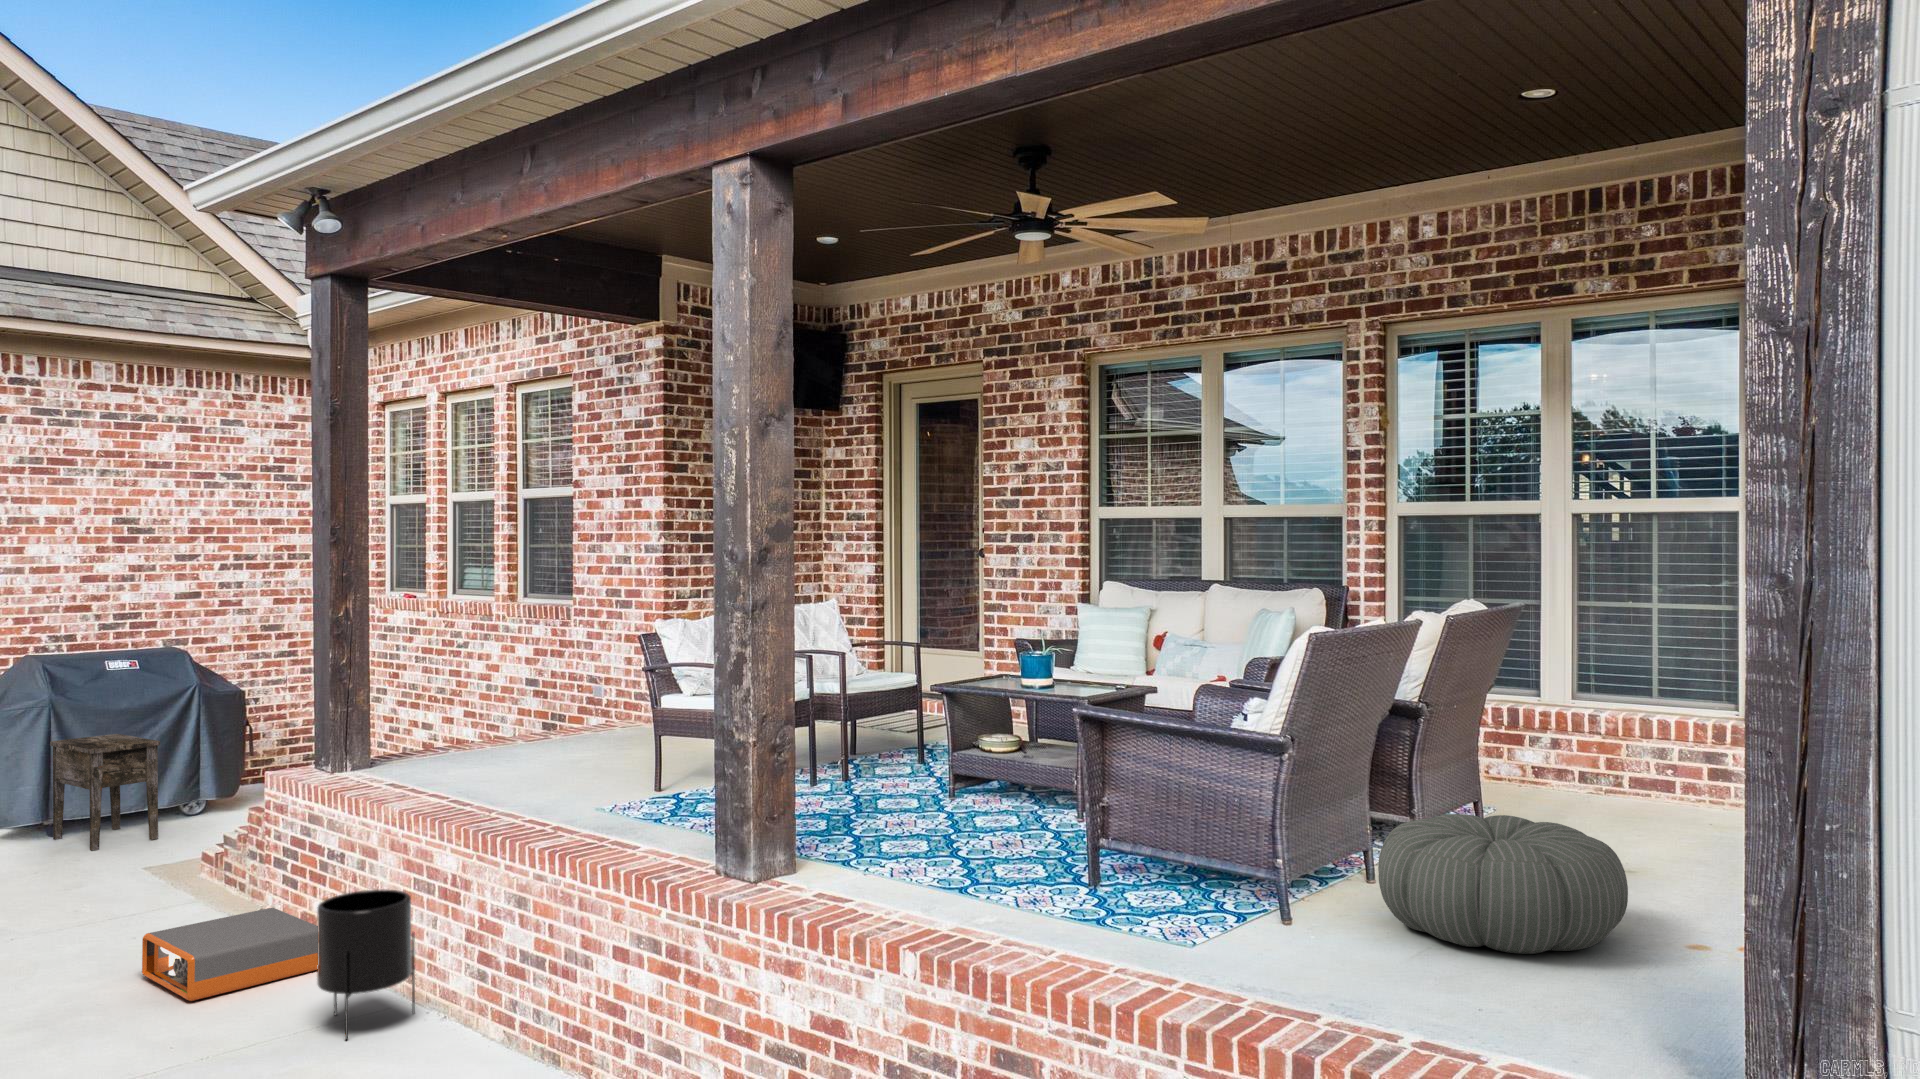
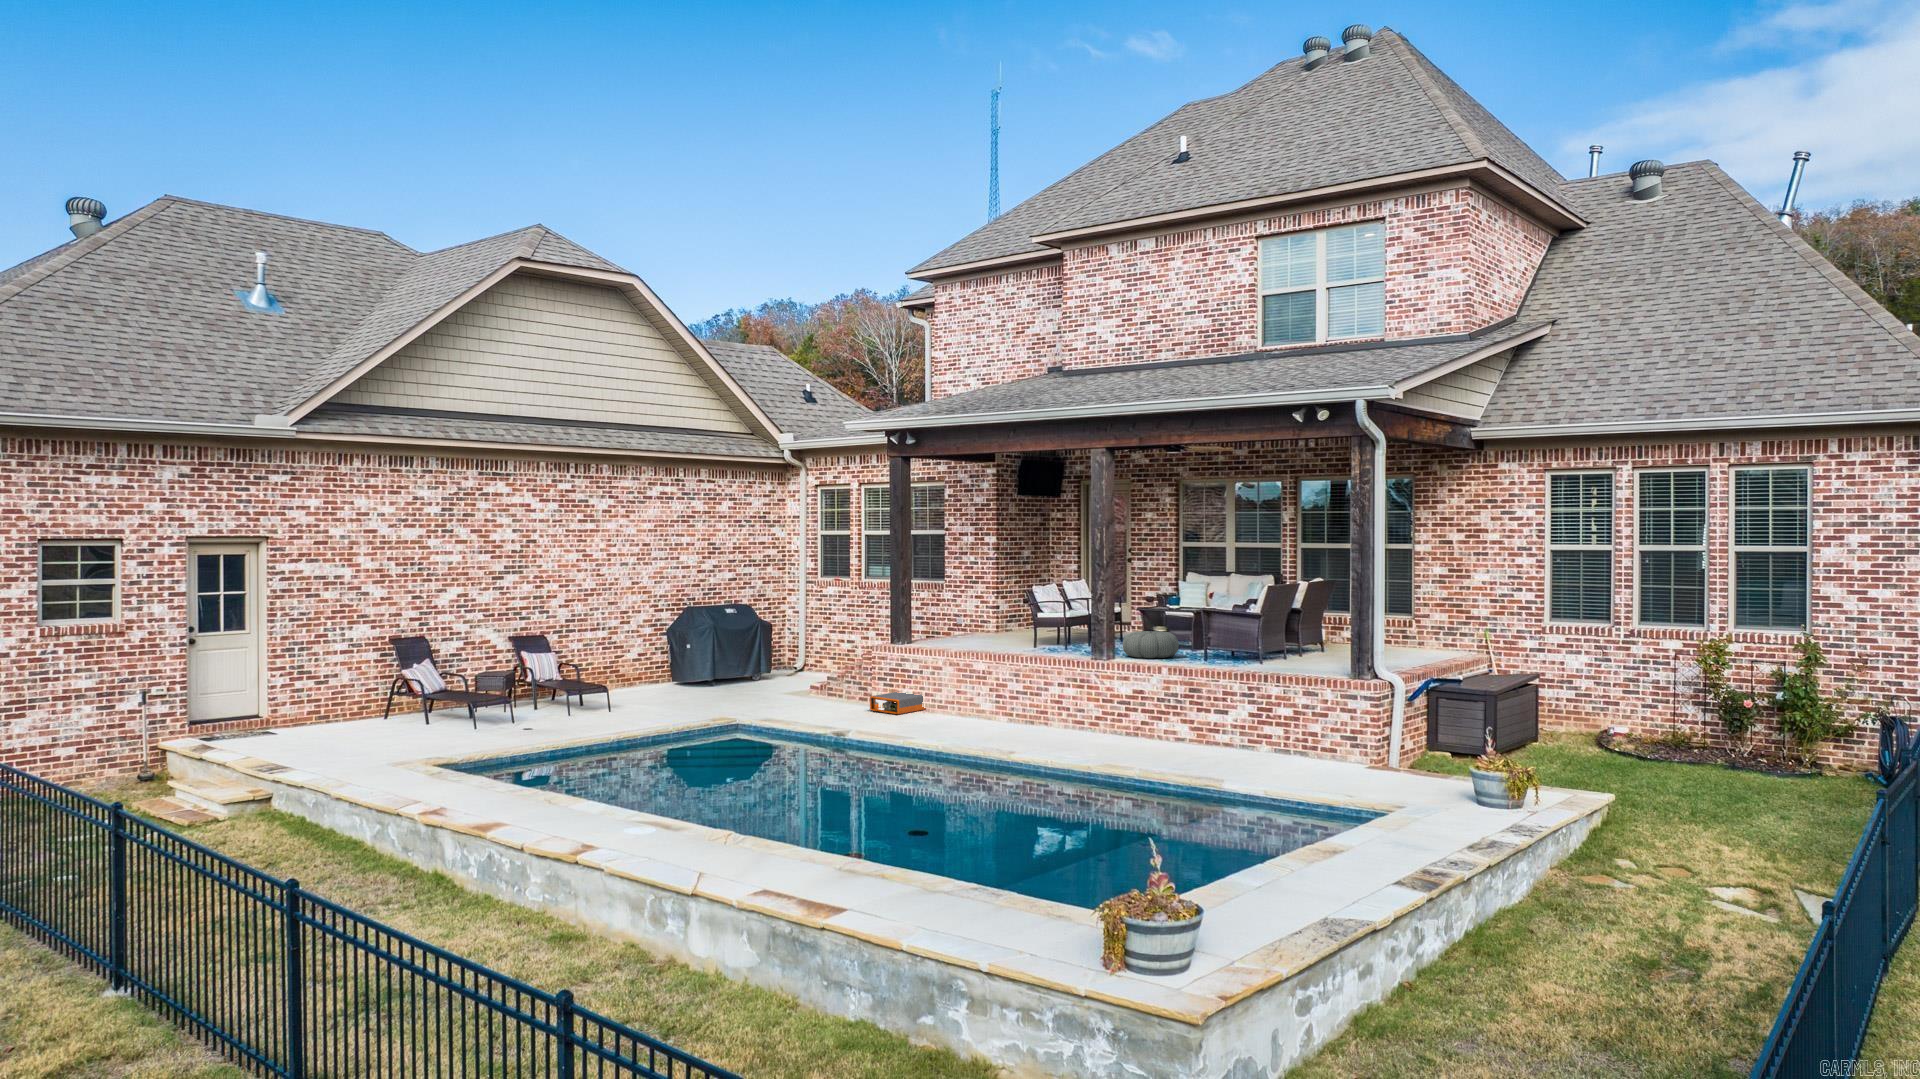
side table: present [50,734,160,850] -> none [738,641,785,687]
pouf: present [1378,814,1628,954] -> present [1123,631,1179,659]
planter: present [317,890,415,1040] -> none [948,677,975,720]

